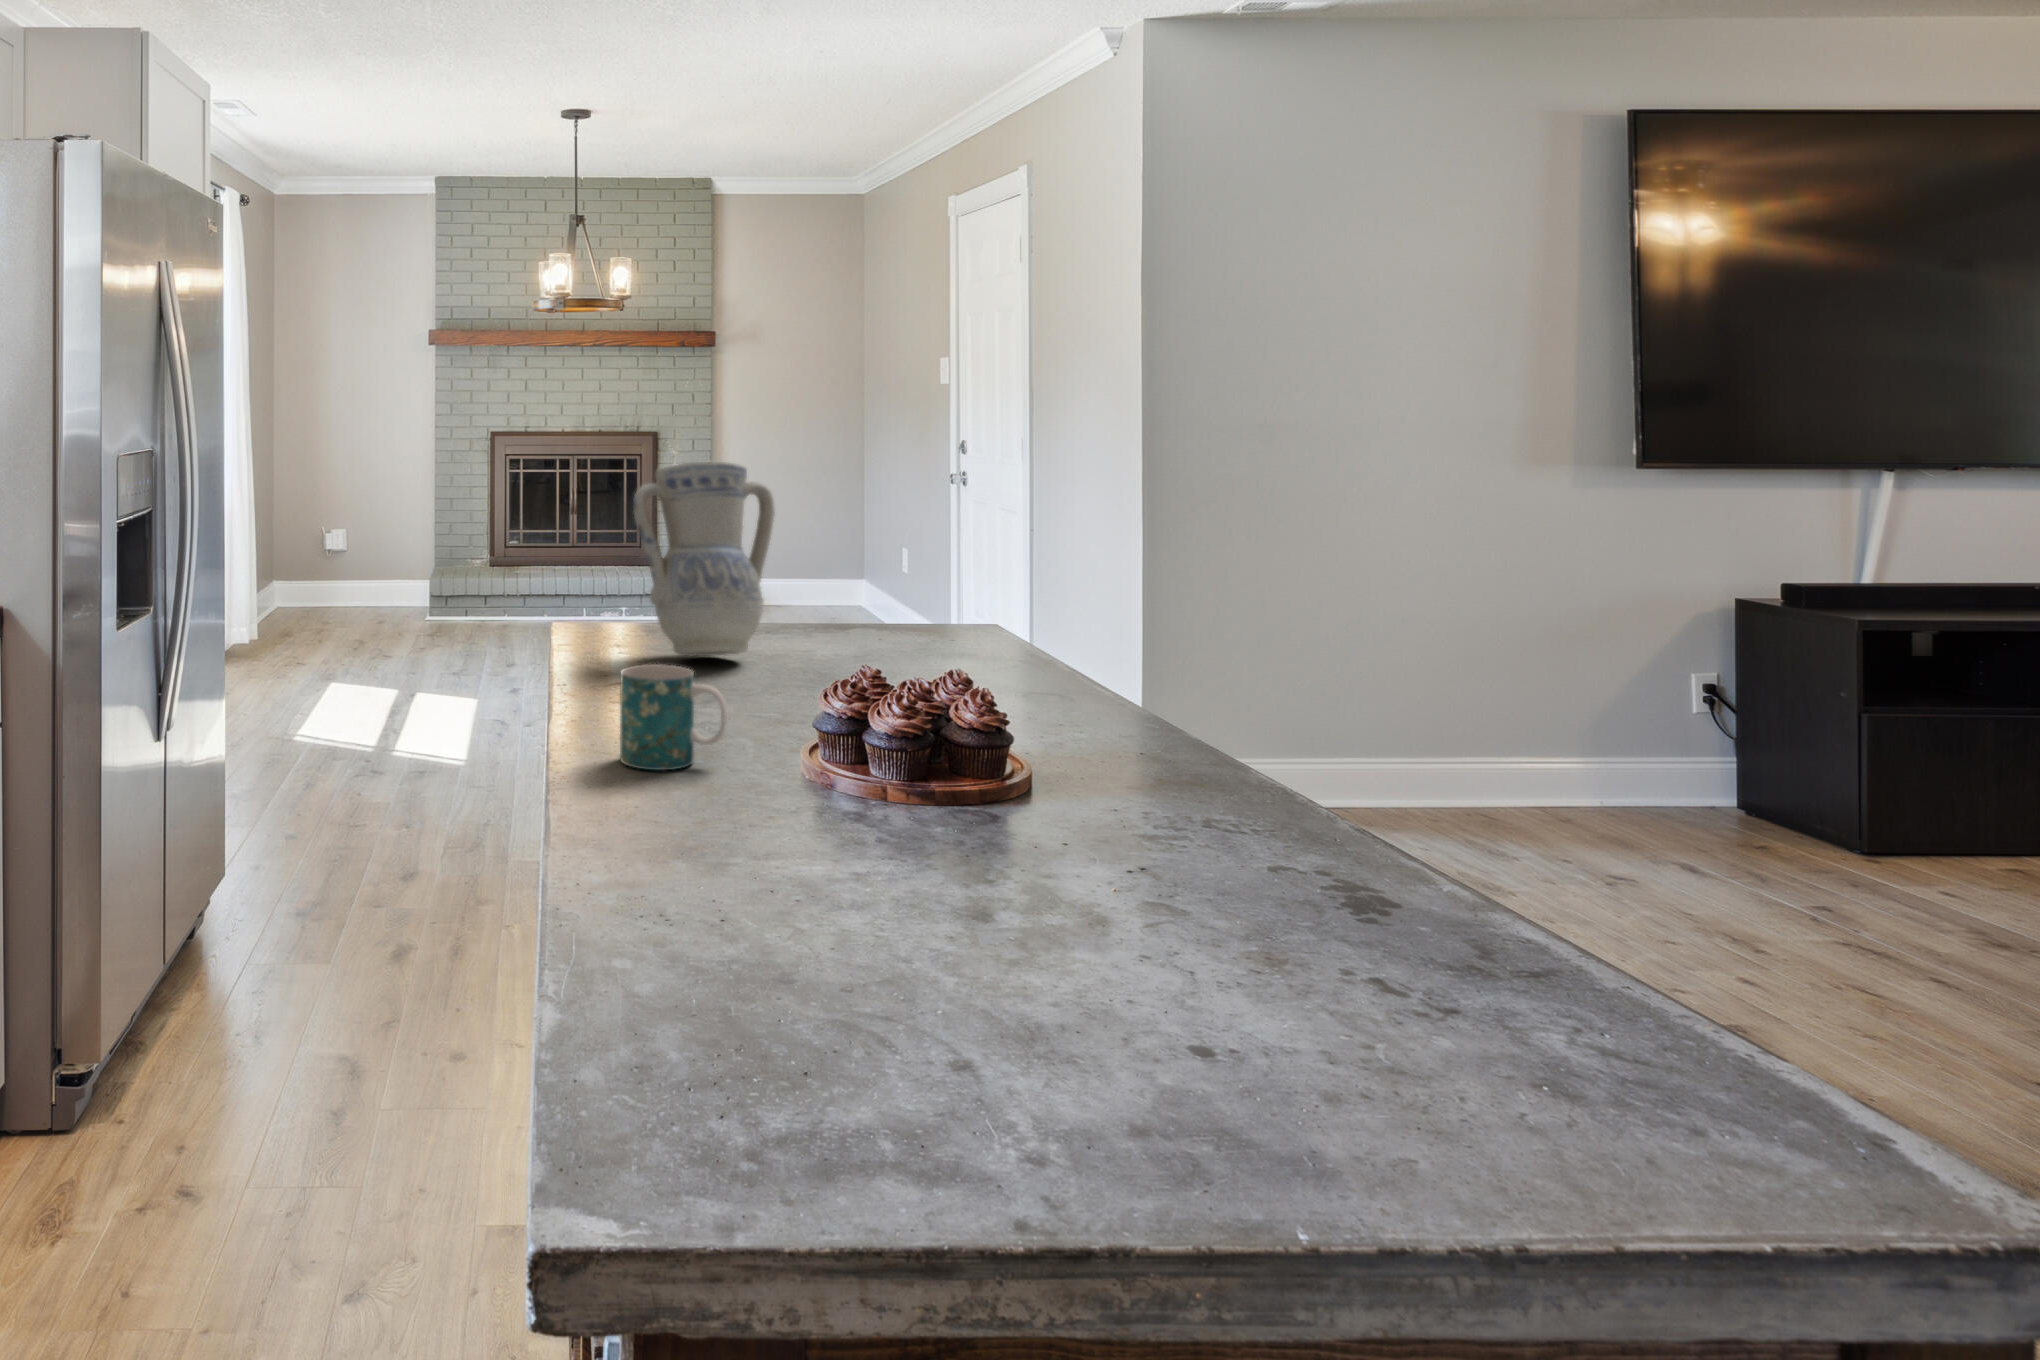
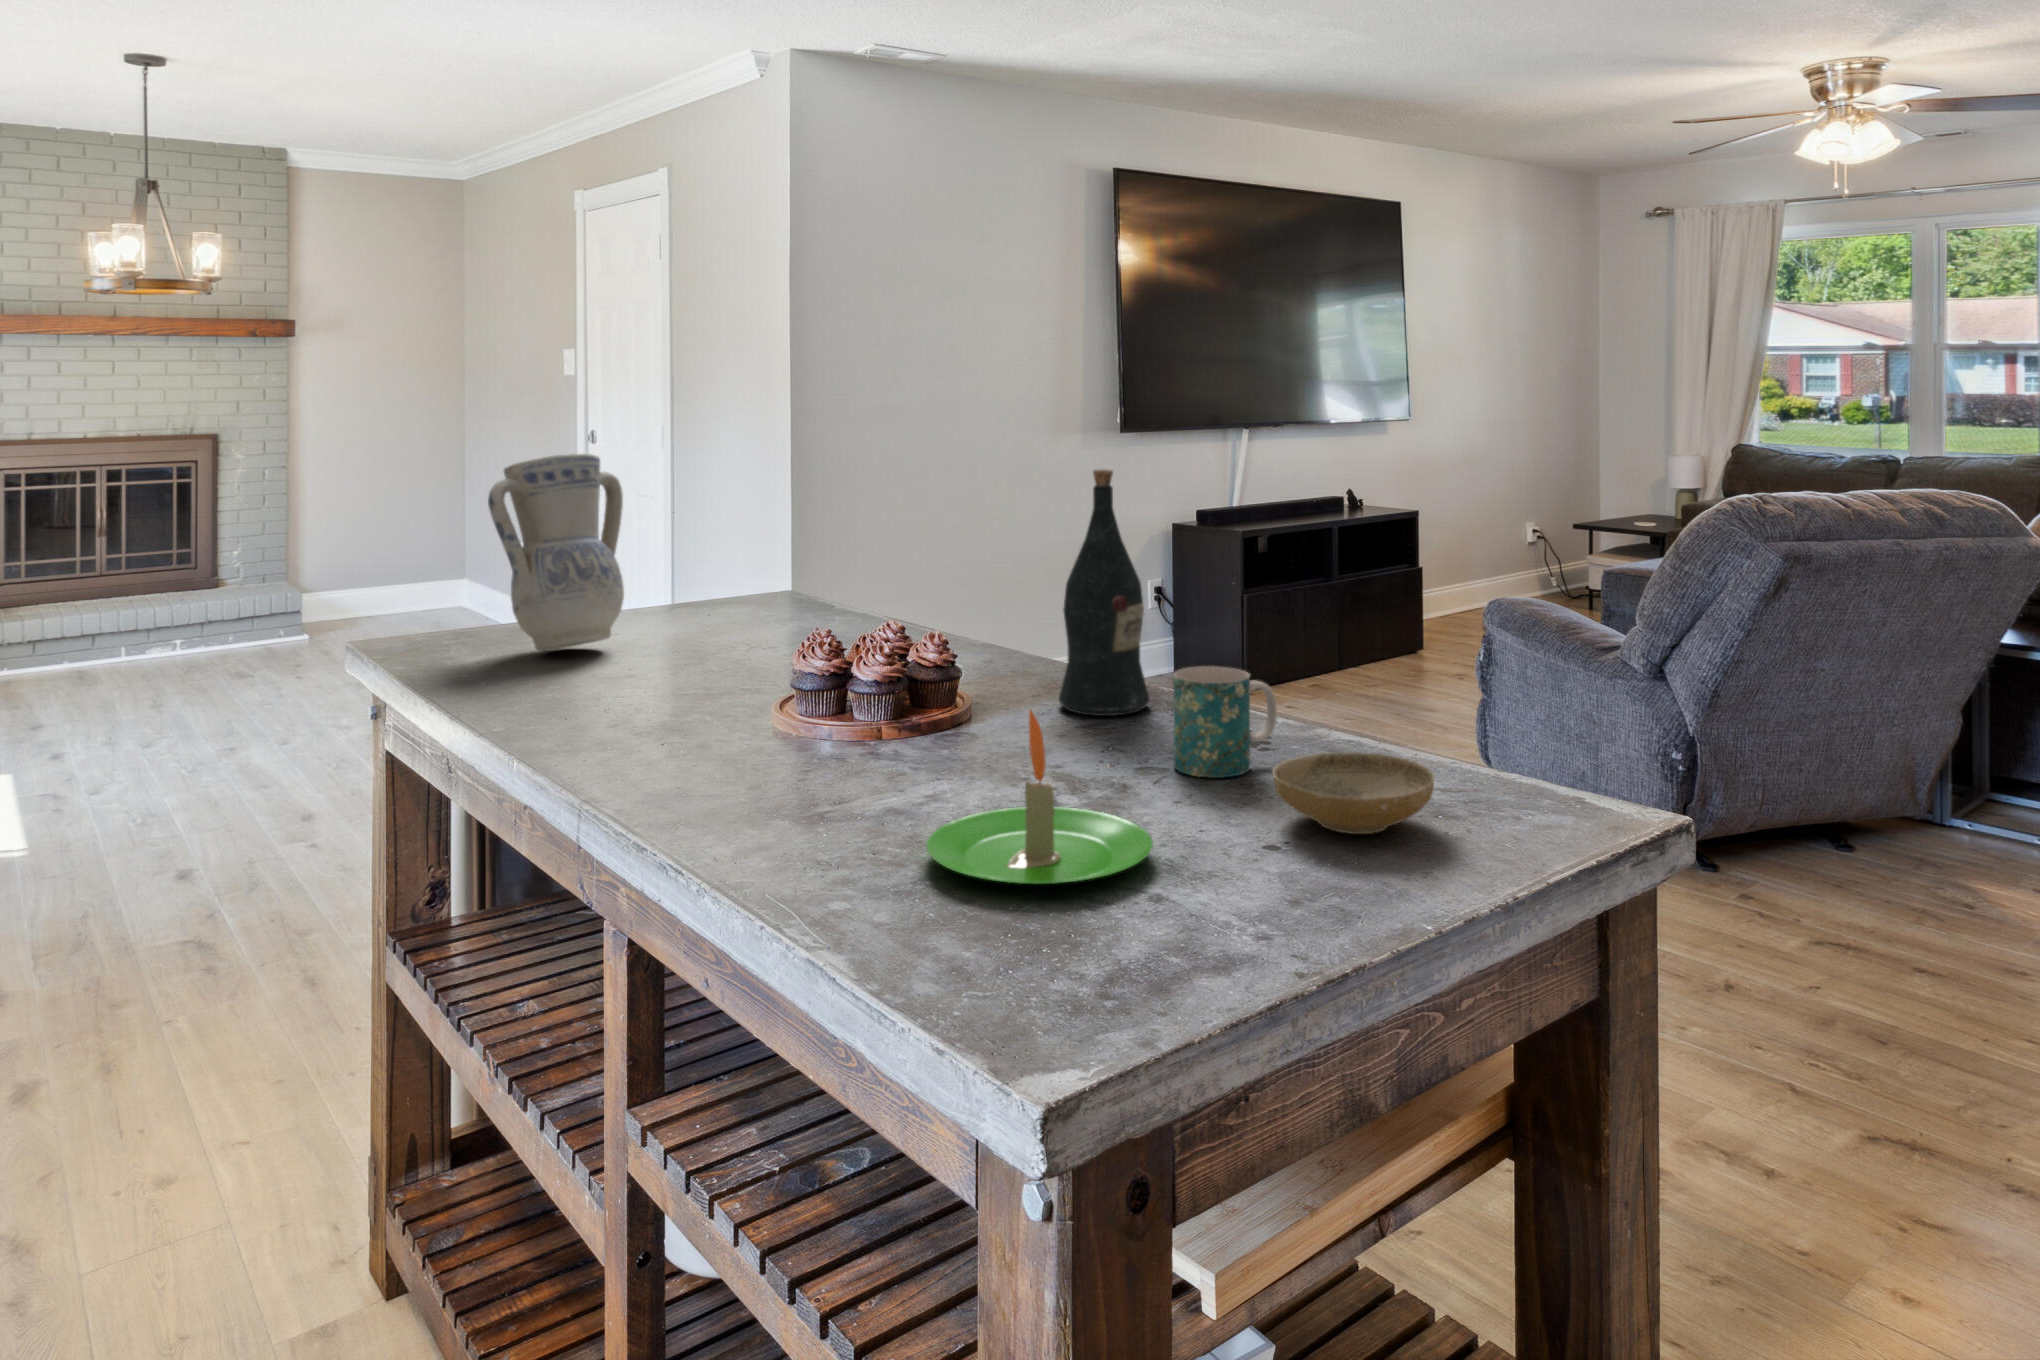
wine bottle: none [1140,510,1269,830] -> present [1059,469,1150,716]
mug: present [620,664,727,770] -> present [1173,666,1277,778]
candle: none [747,791,1029,1014] -> present [926,711,1153,885]
ceramic bowl: none [1238,931,1500,1067] -> present [1272,752,1435,834]

